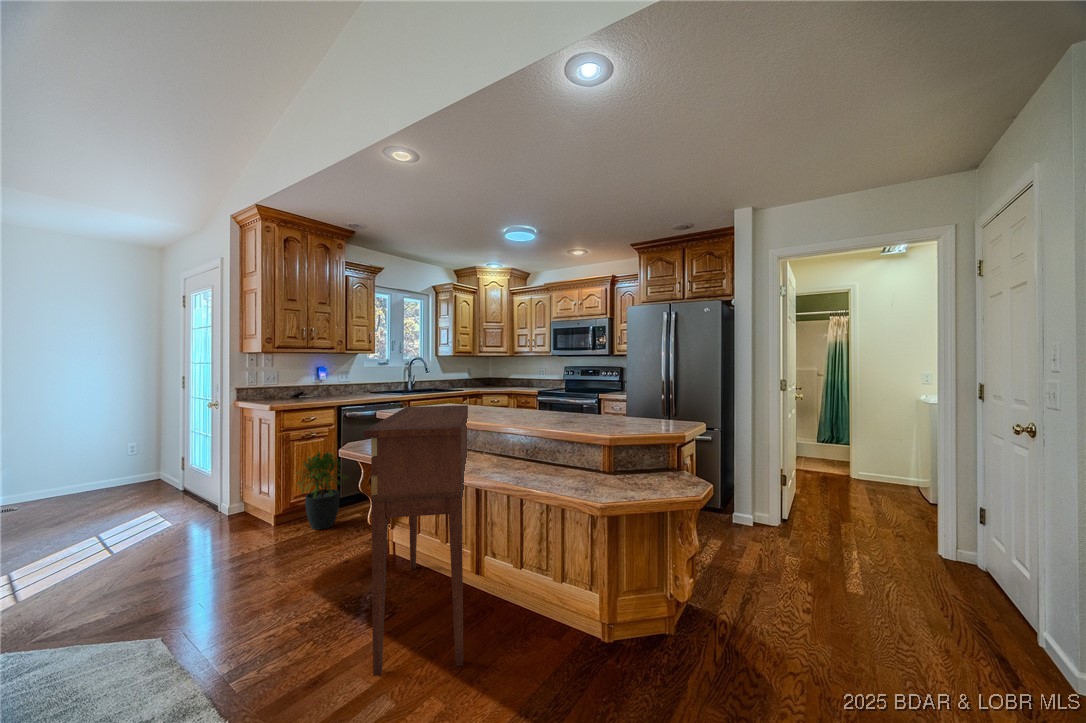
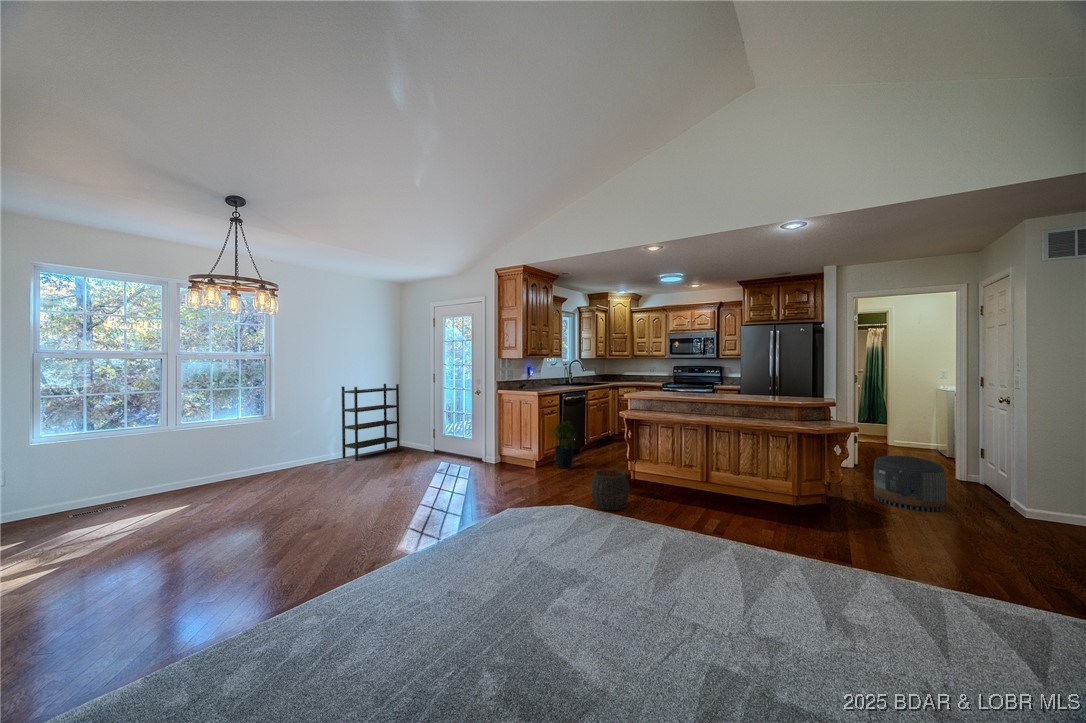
bookshelf: none [12,391,131,513] -> present [342,384,400,461]
console table: present [364,405,468,676] -> none [646,390,730,514]
pouf: none [780,530,911,664] -> present [874,456,946,512]
woven basket: none [192,563,289,664] -> present [591,469,629,510]

